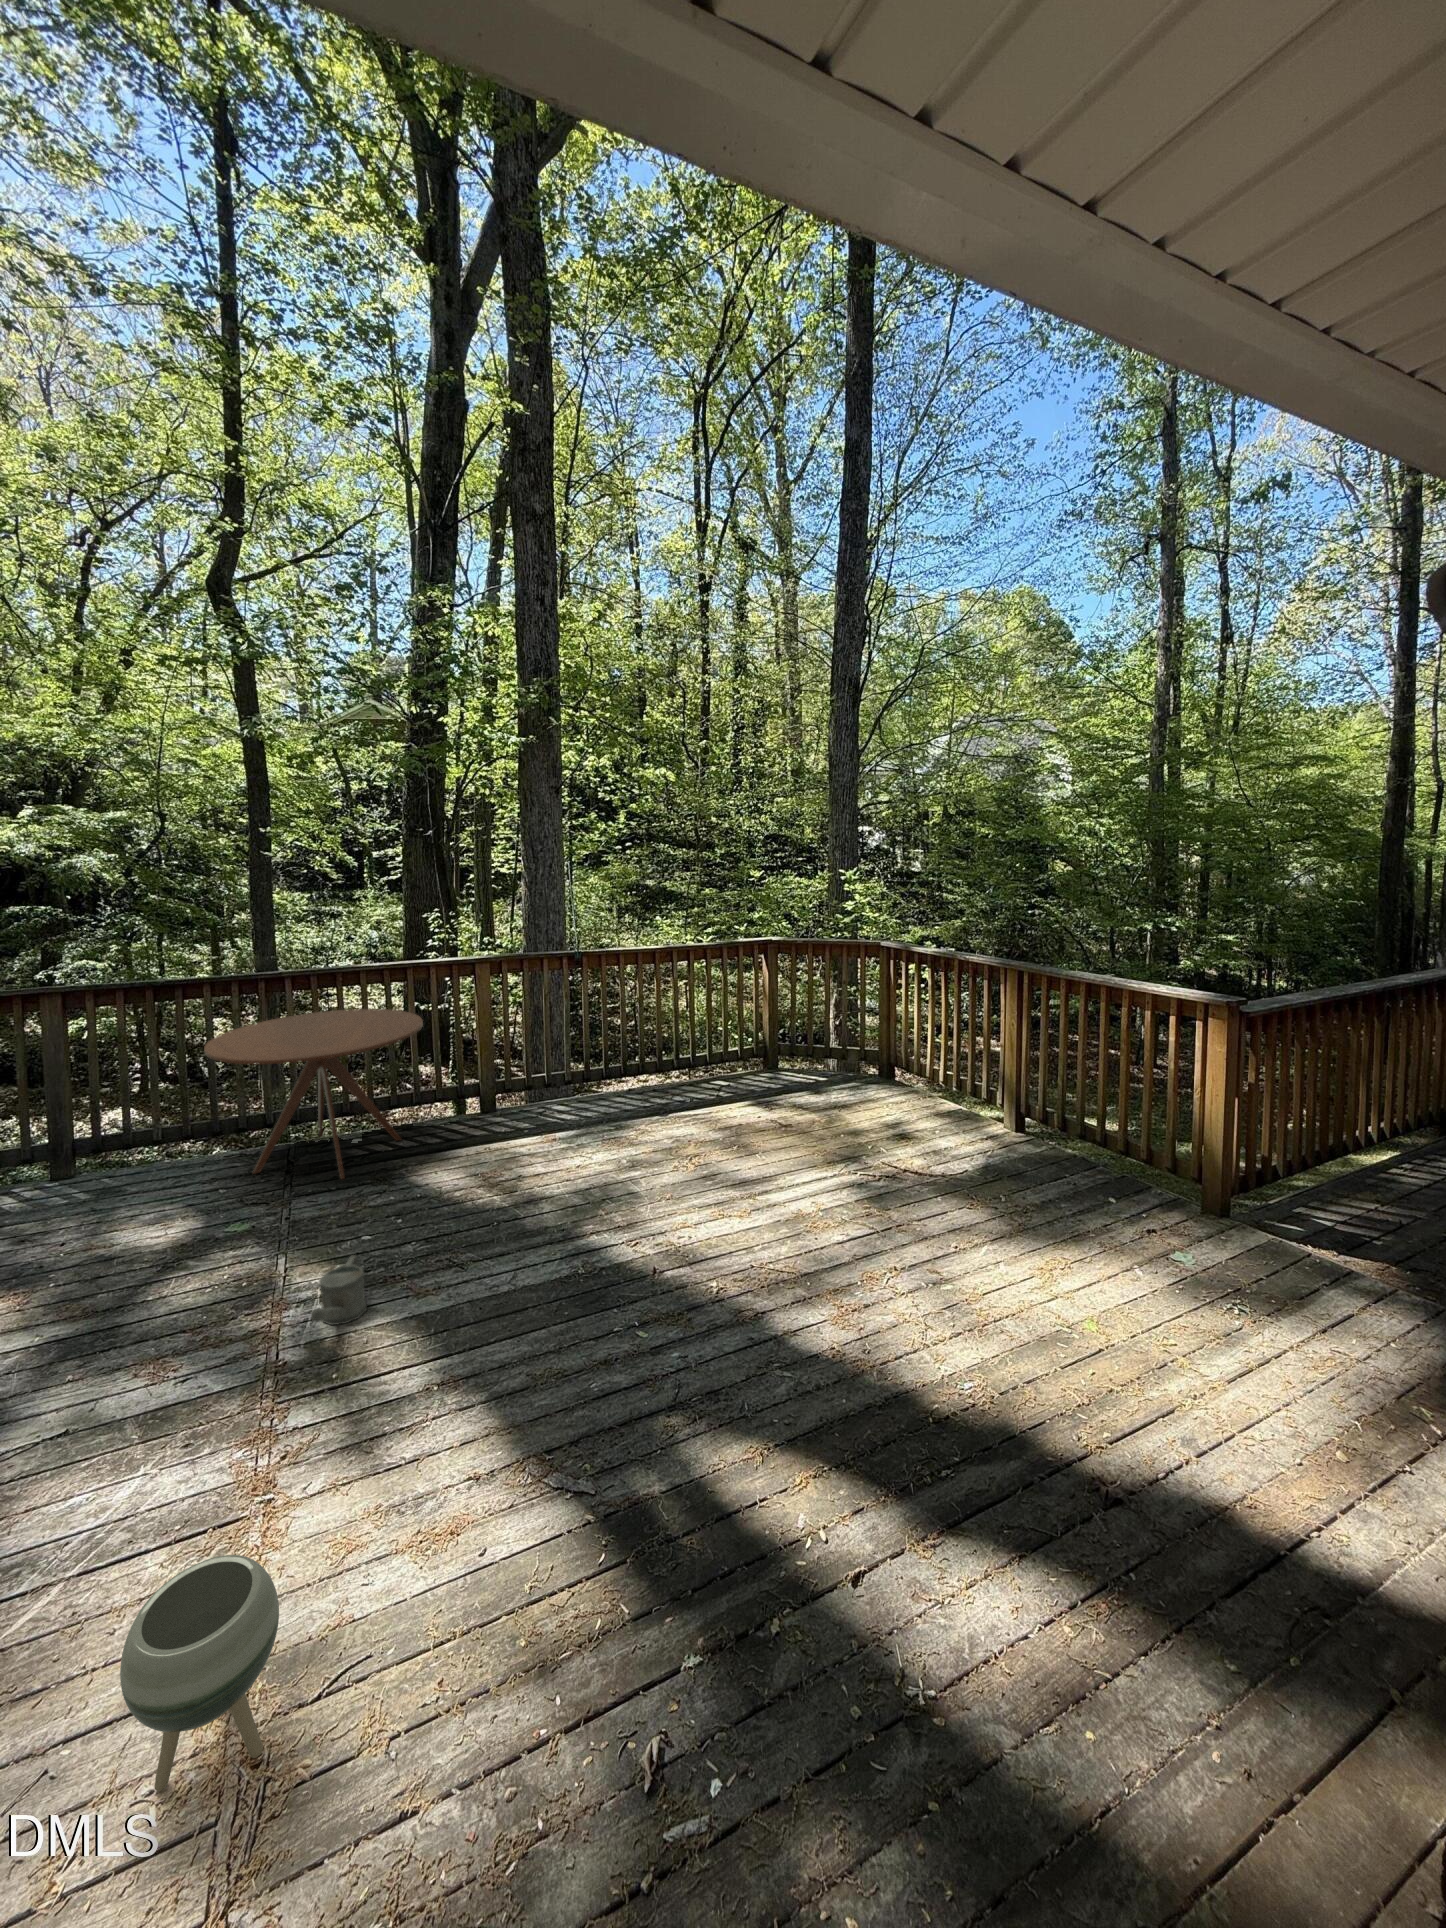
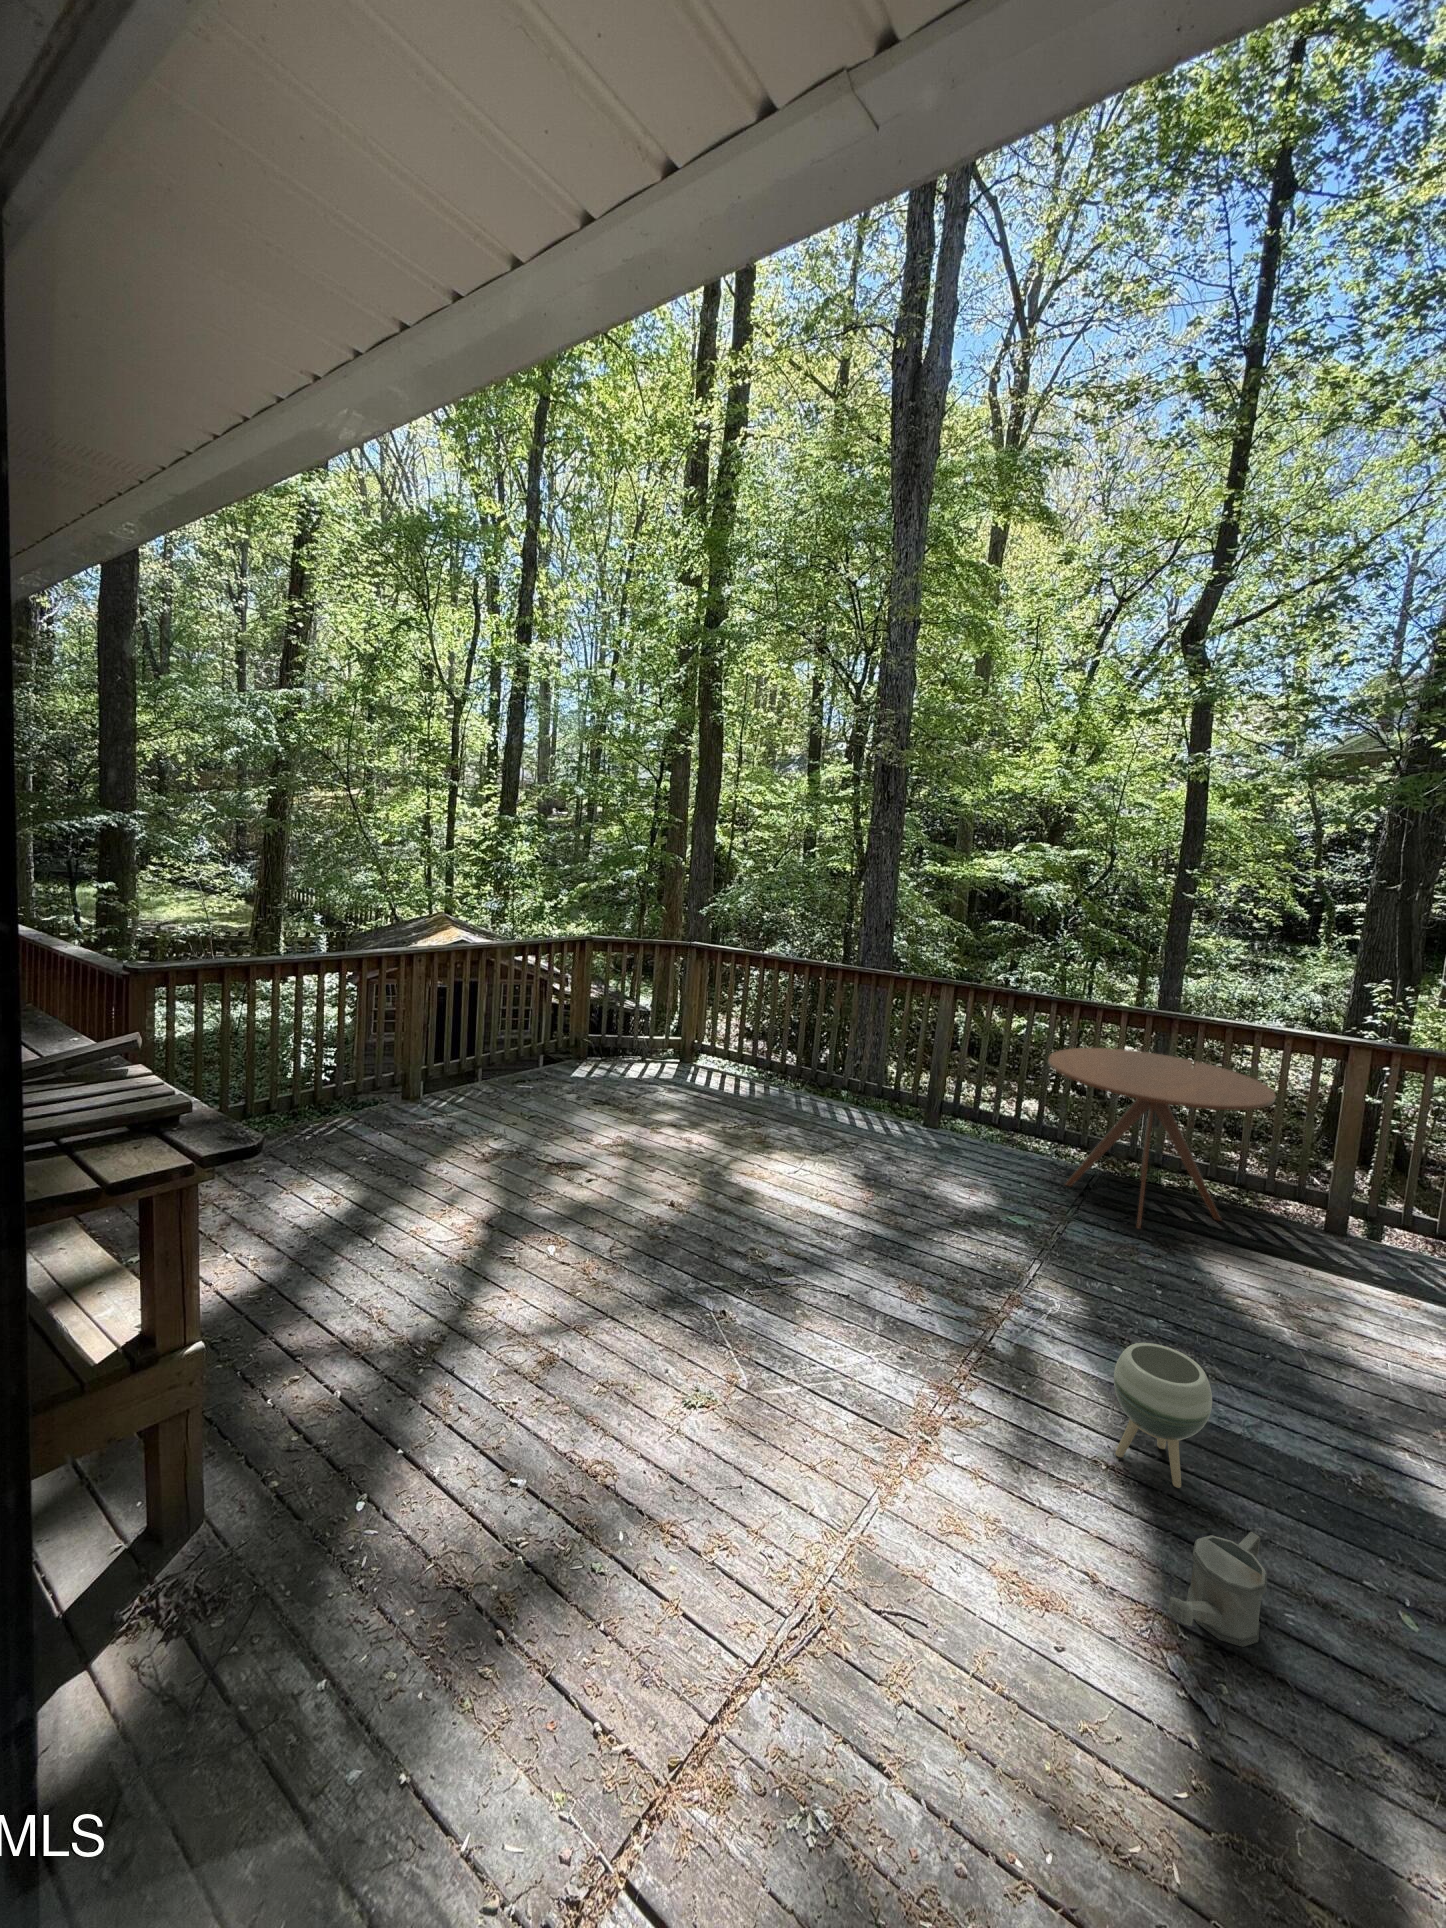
watering can: present [311,1255,367,1325] -> present [1169,1532,1267,1647]
planter: present [120,1555,279,1791] -> present [1114,1343,1212,1488]

